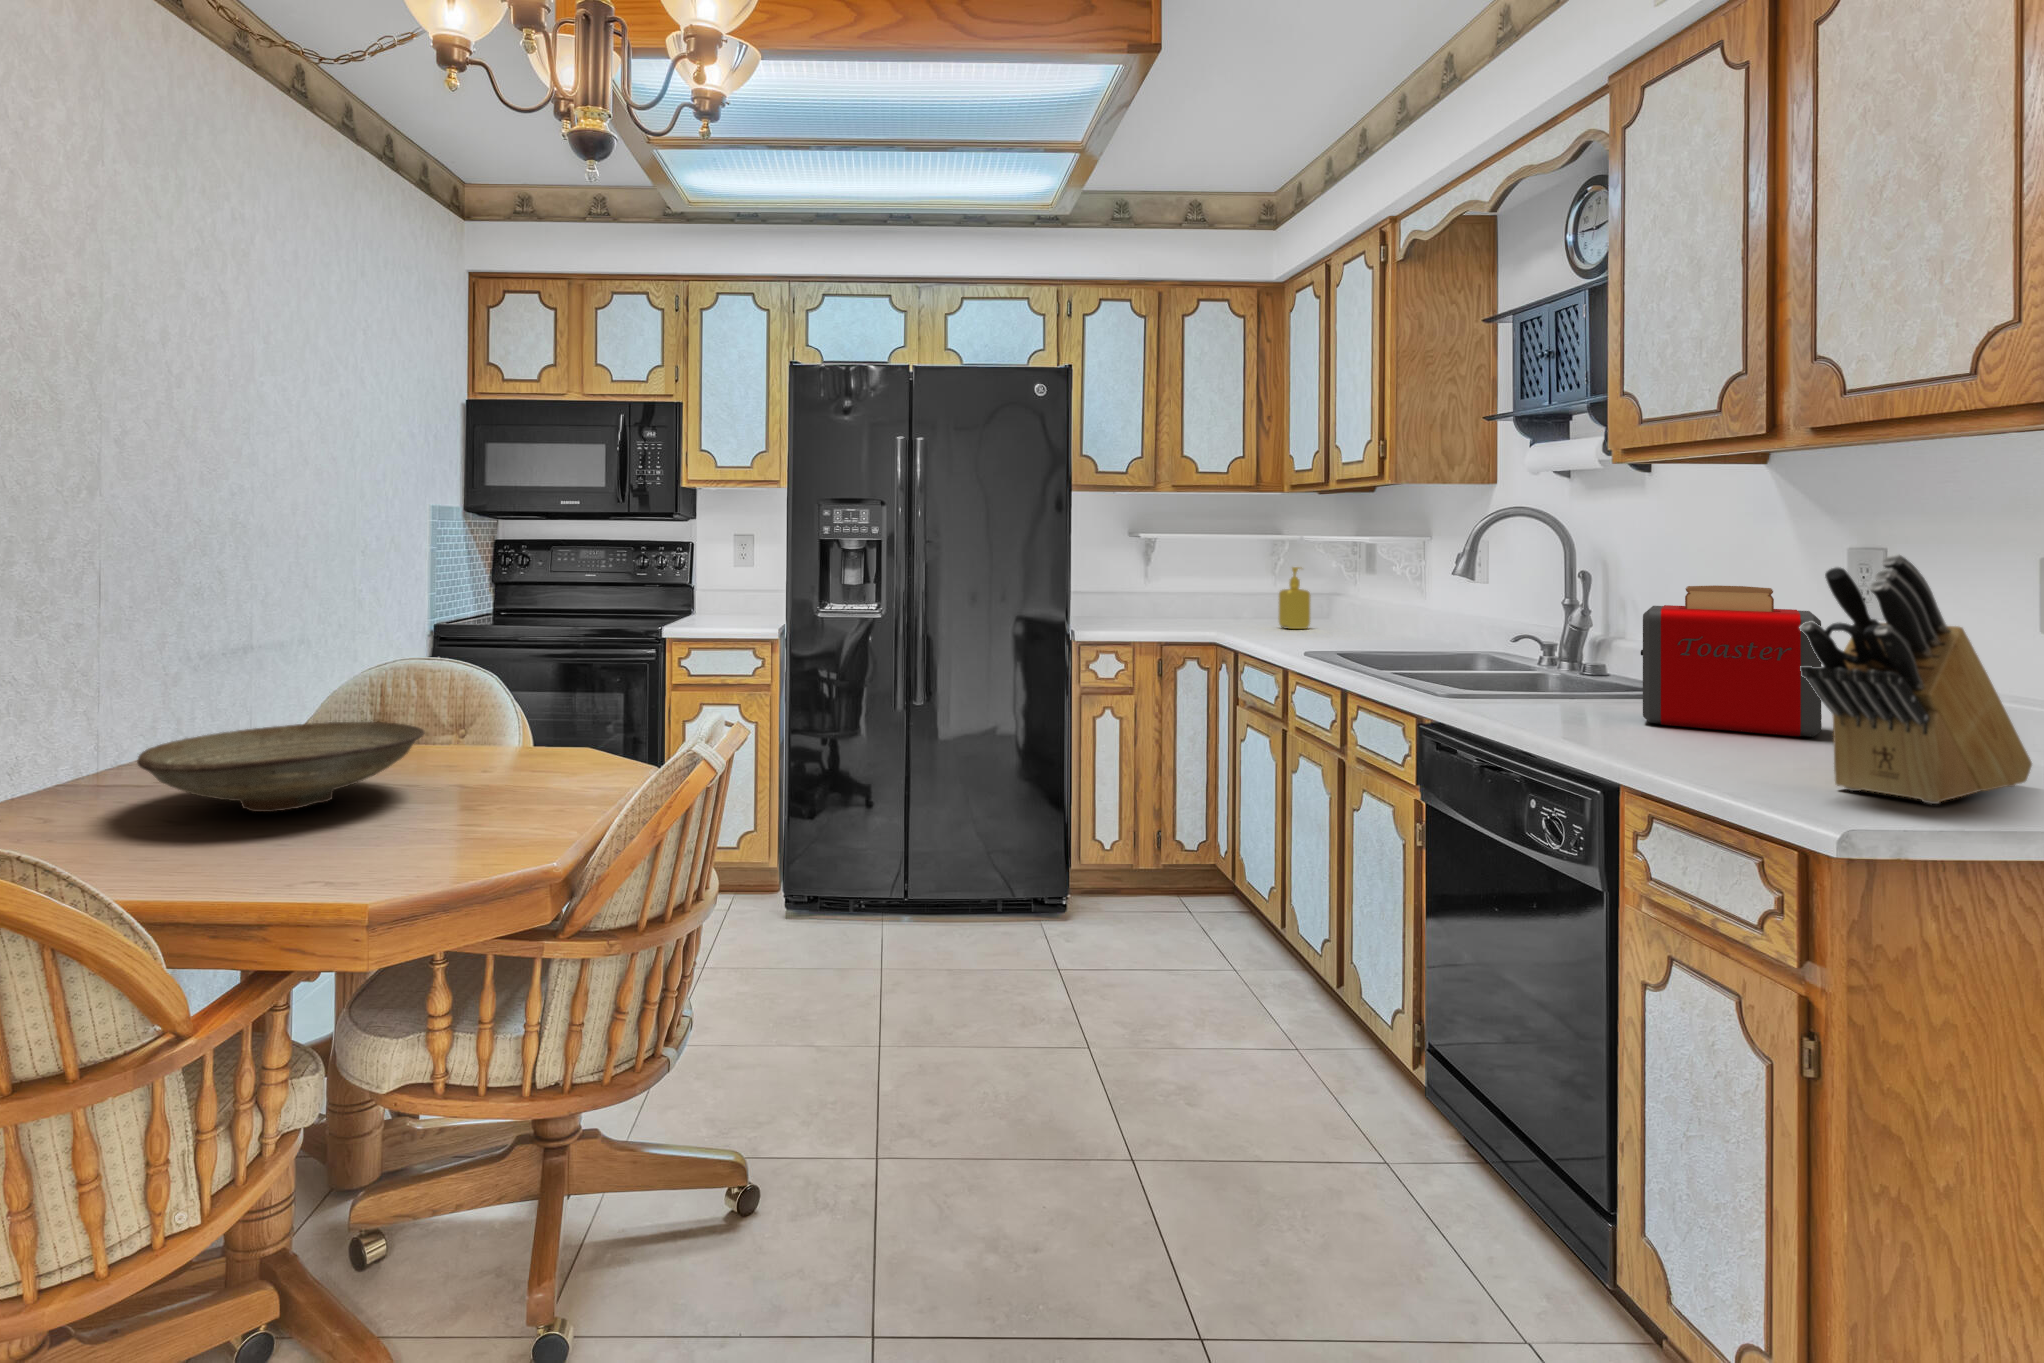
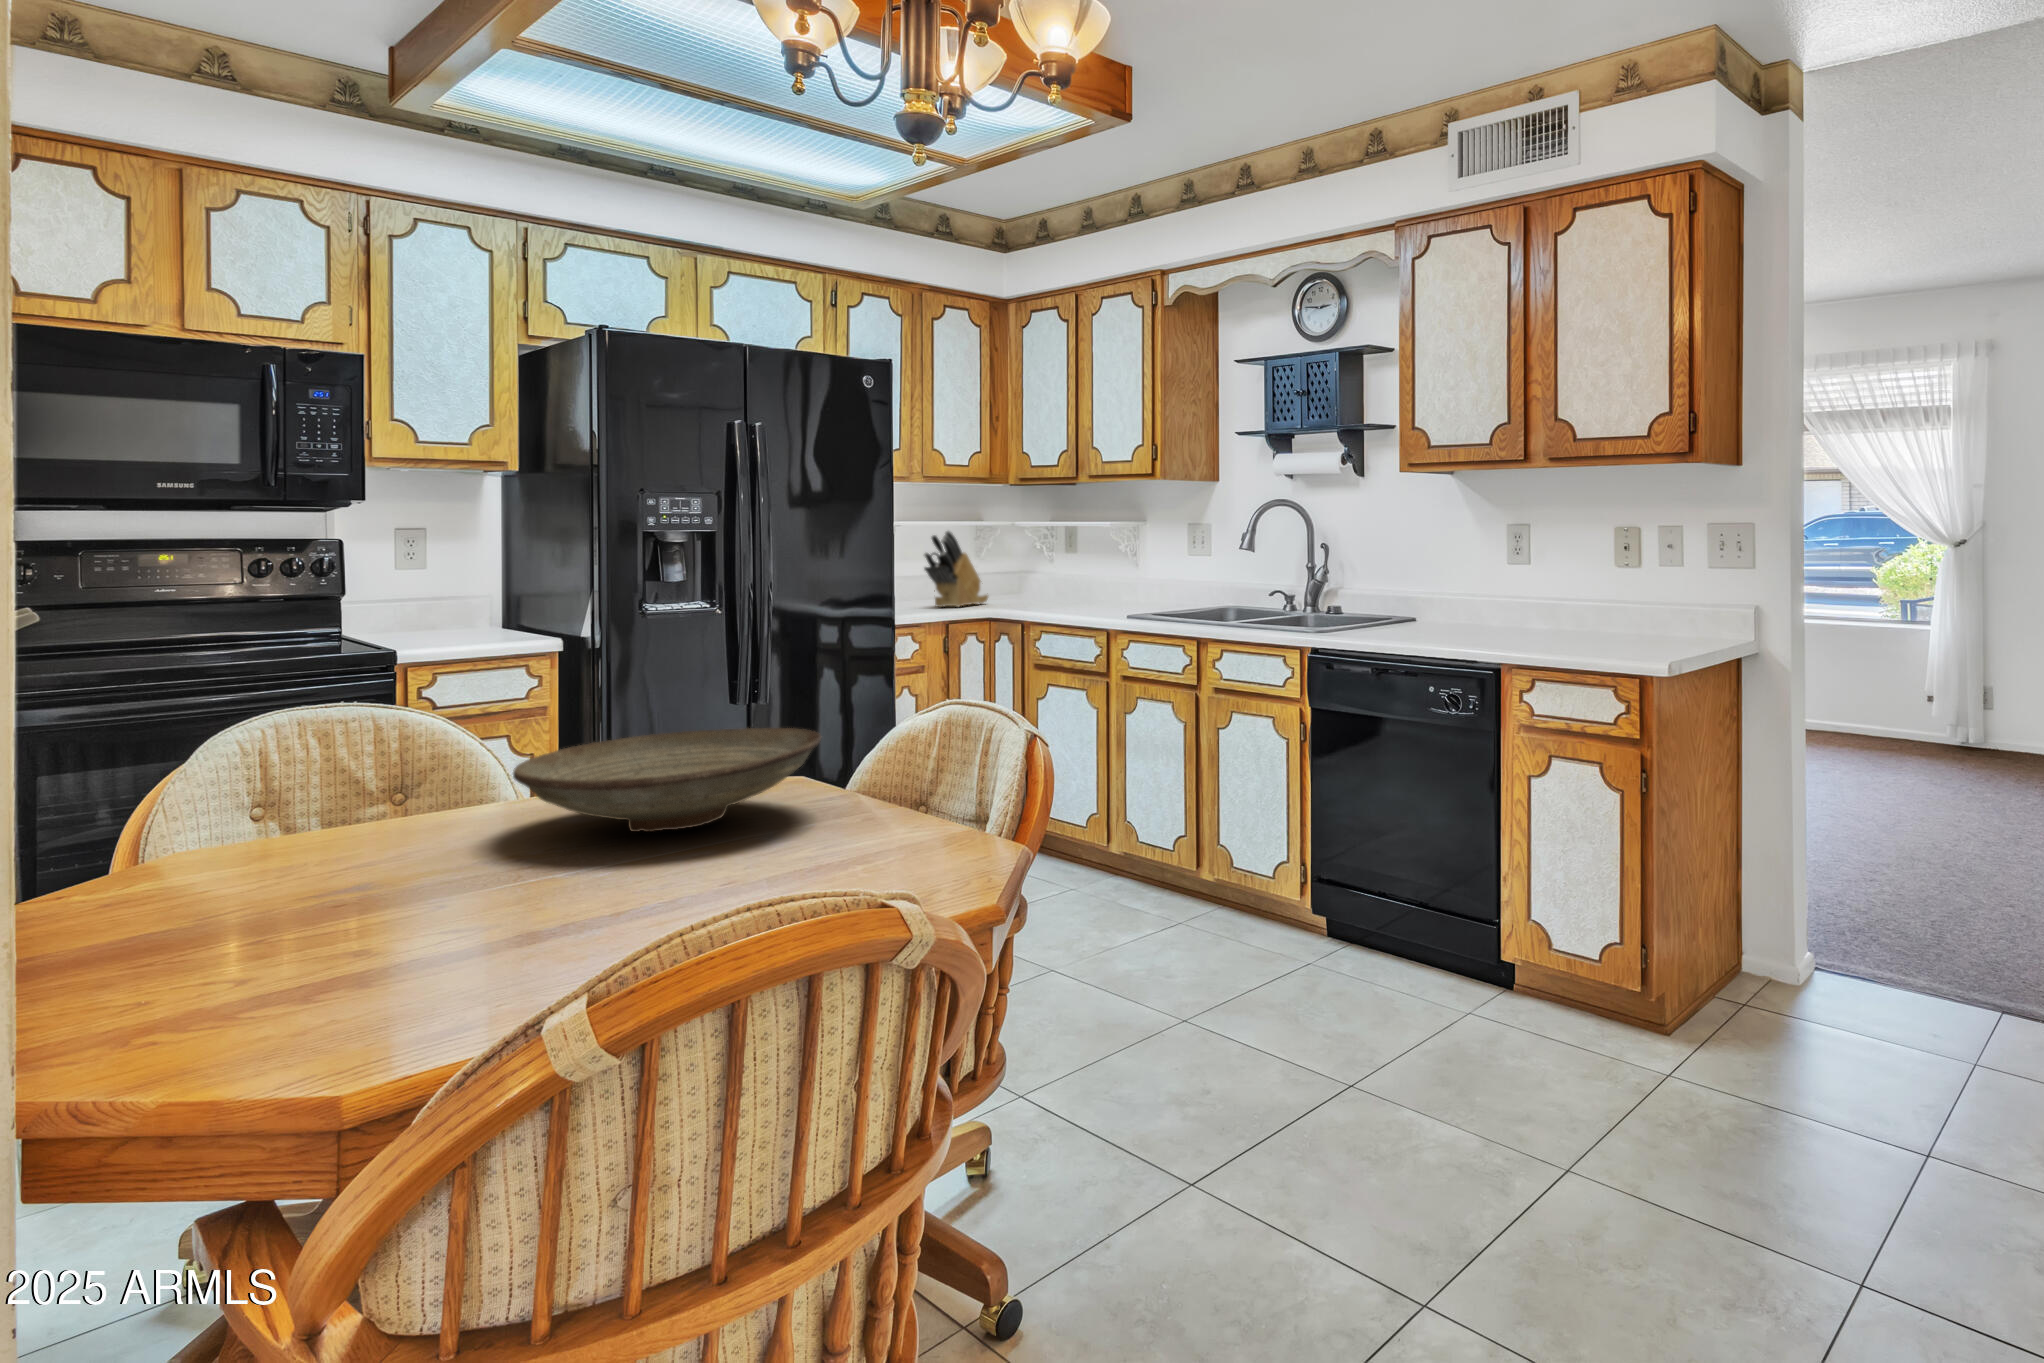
knife block: present [1800,554,2032,804] -> present [924,531,988,607]
soap dispenser: present [1279,567,1310,629] -> none [1016,552,1041,607]
toaster: present [1641,585,1822,737] -> none [1425,545,1519,629]

